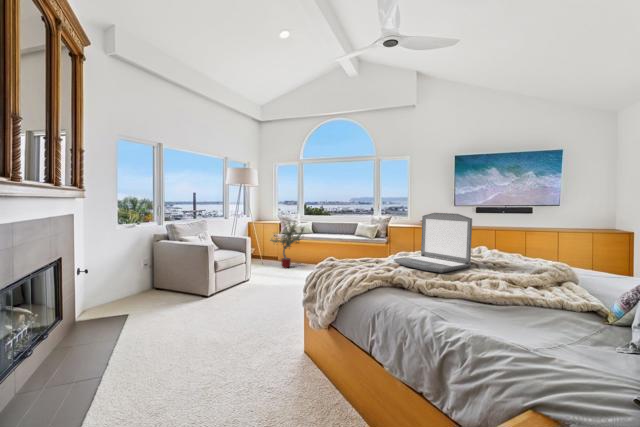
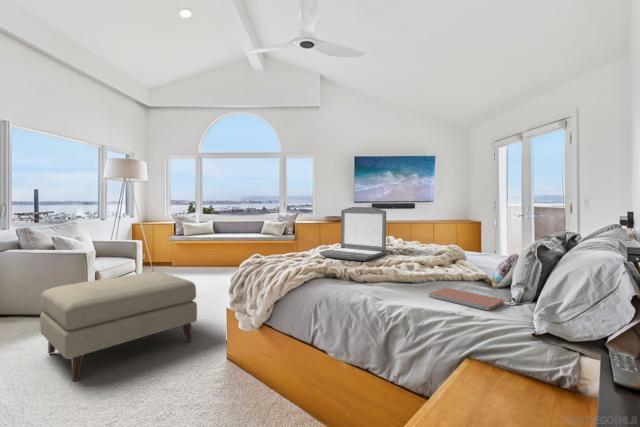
potted tree: present [270,220,304,268] -> none [162,220,205,274]
ottoman: none [164,265,281,351] -> present [40,272,197,381]
notebook: none [506,315,614,353] -> present [429,288,504,311]

